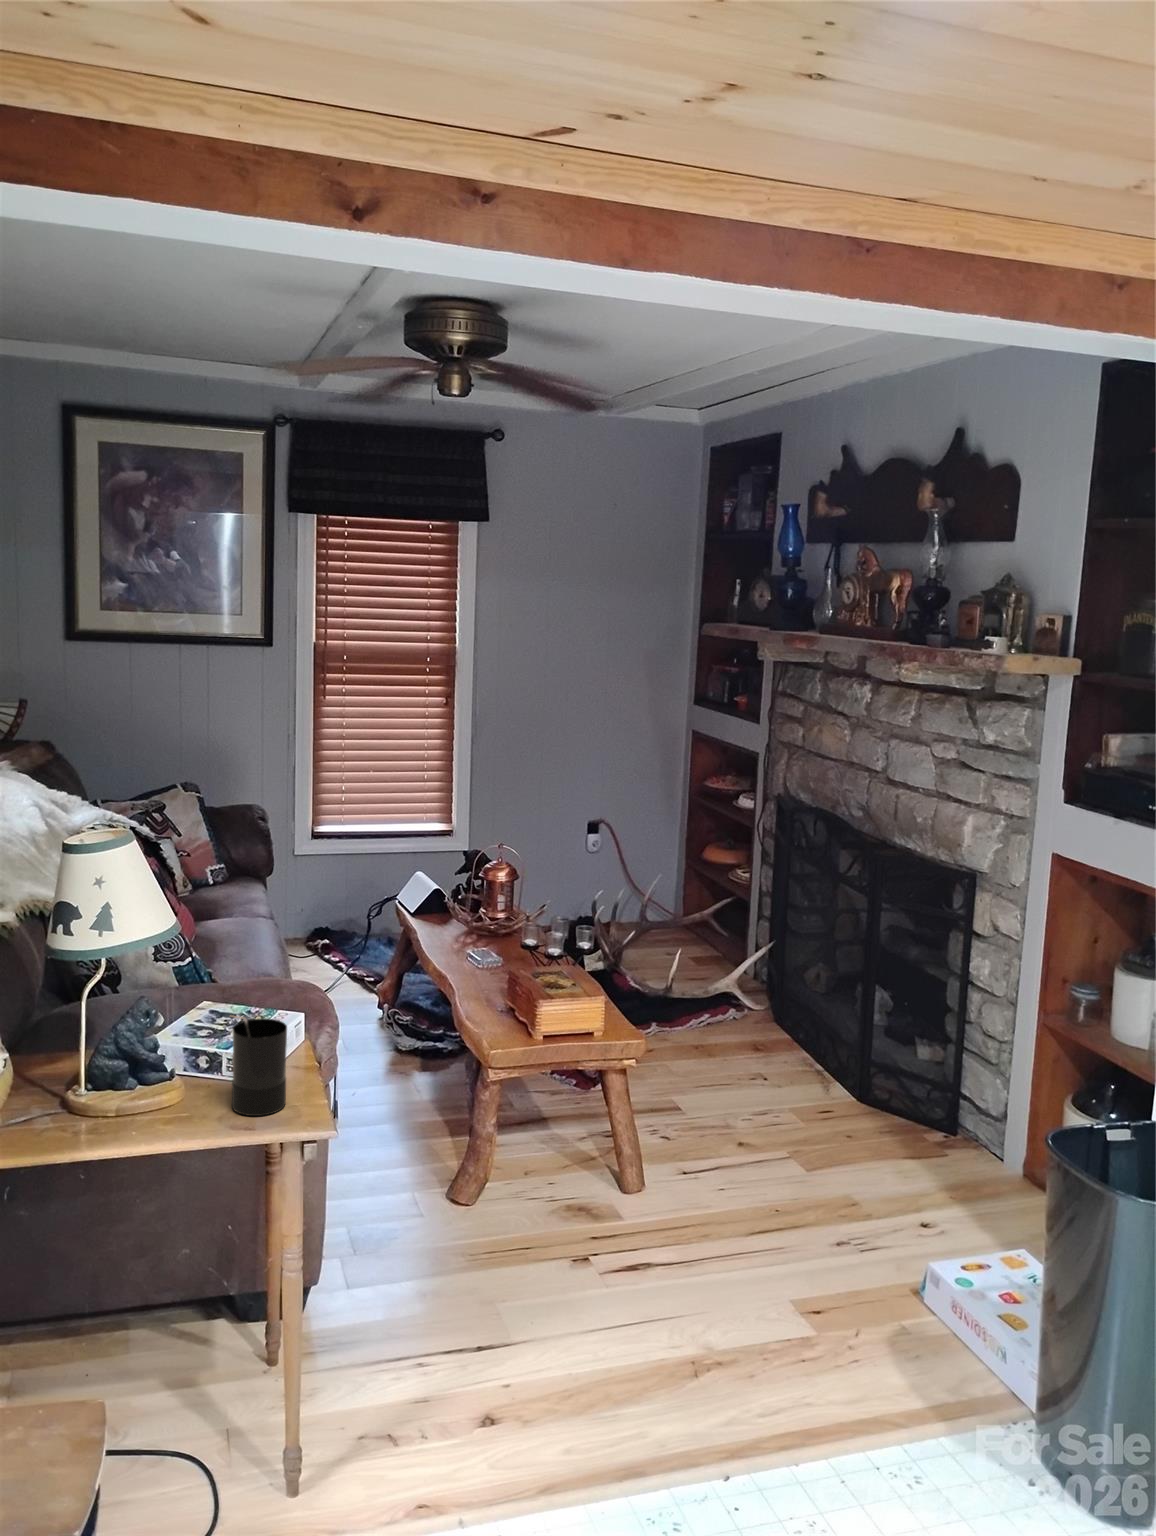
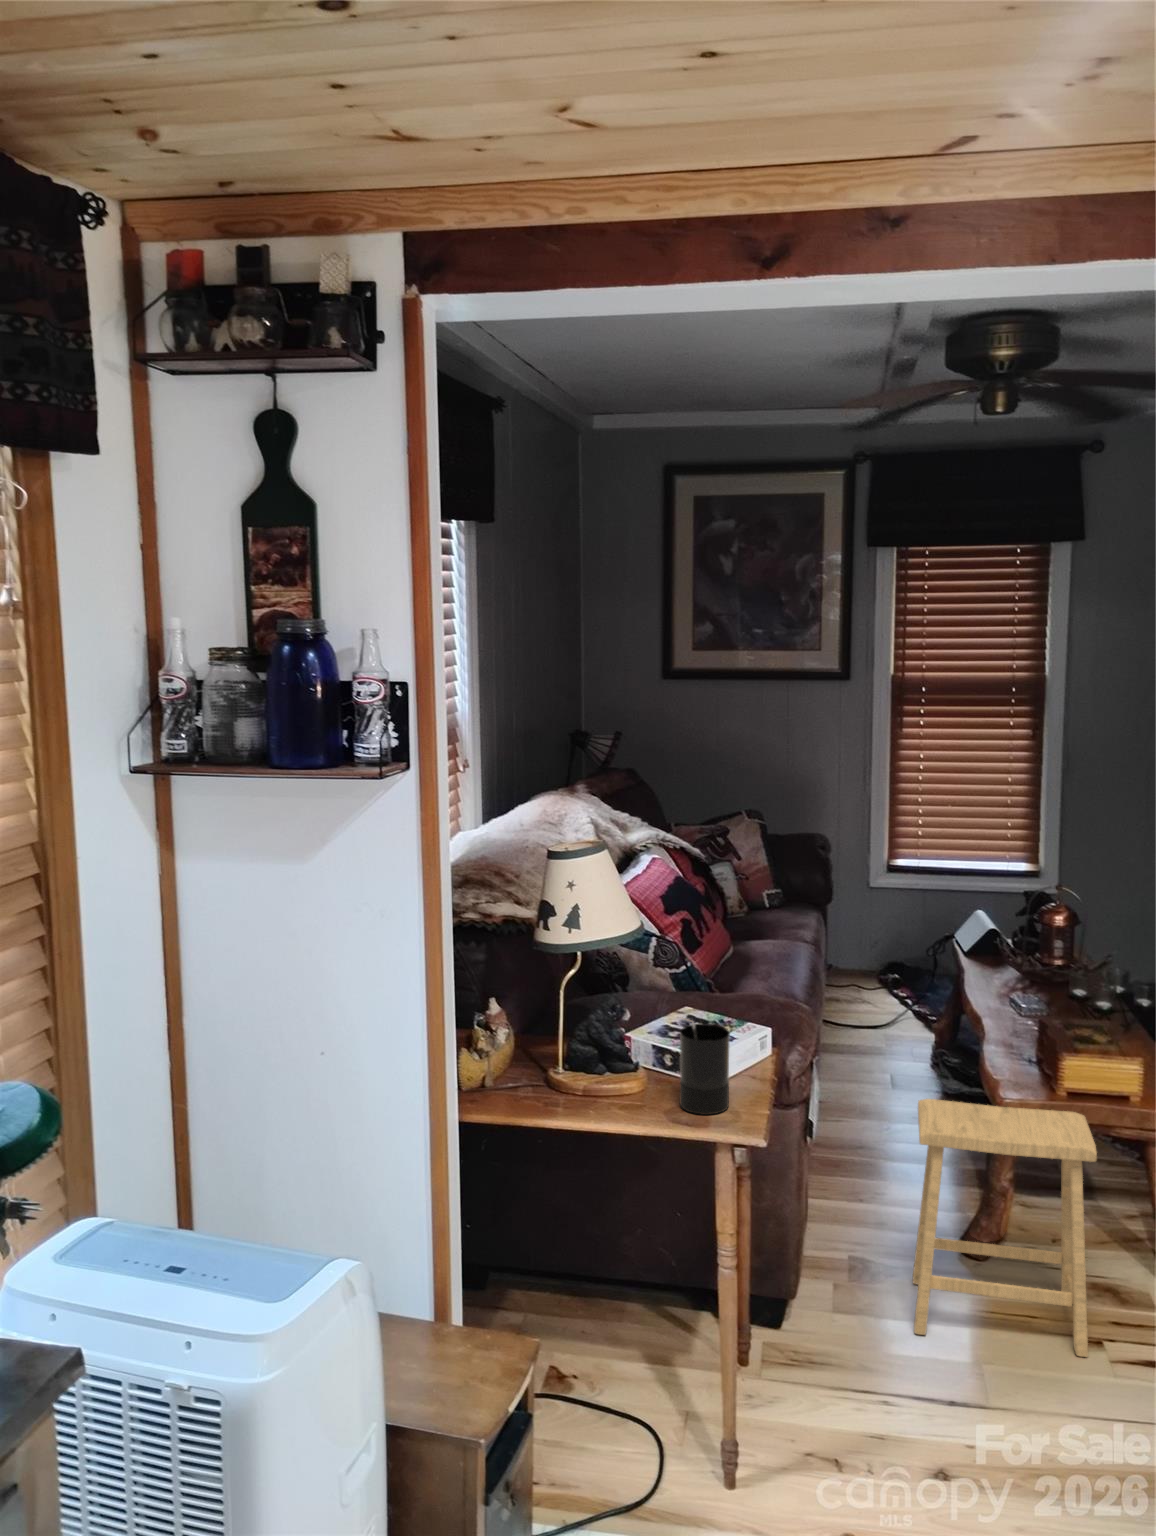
footstool: none [414,1052,588,1288] -> present [913,1099,1097,1357]

